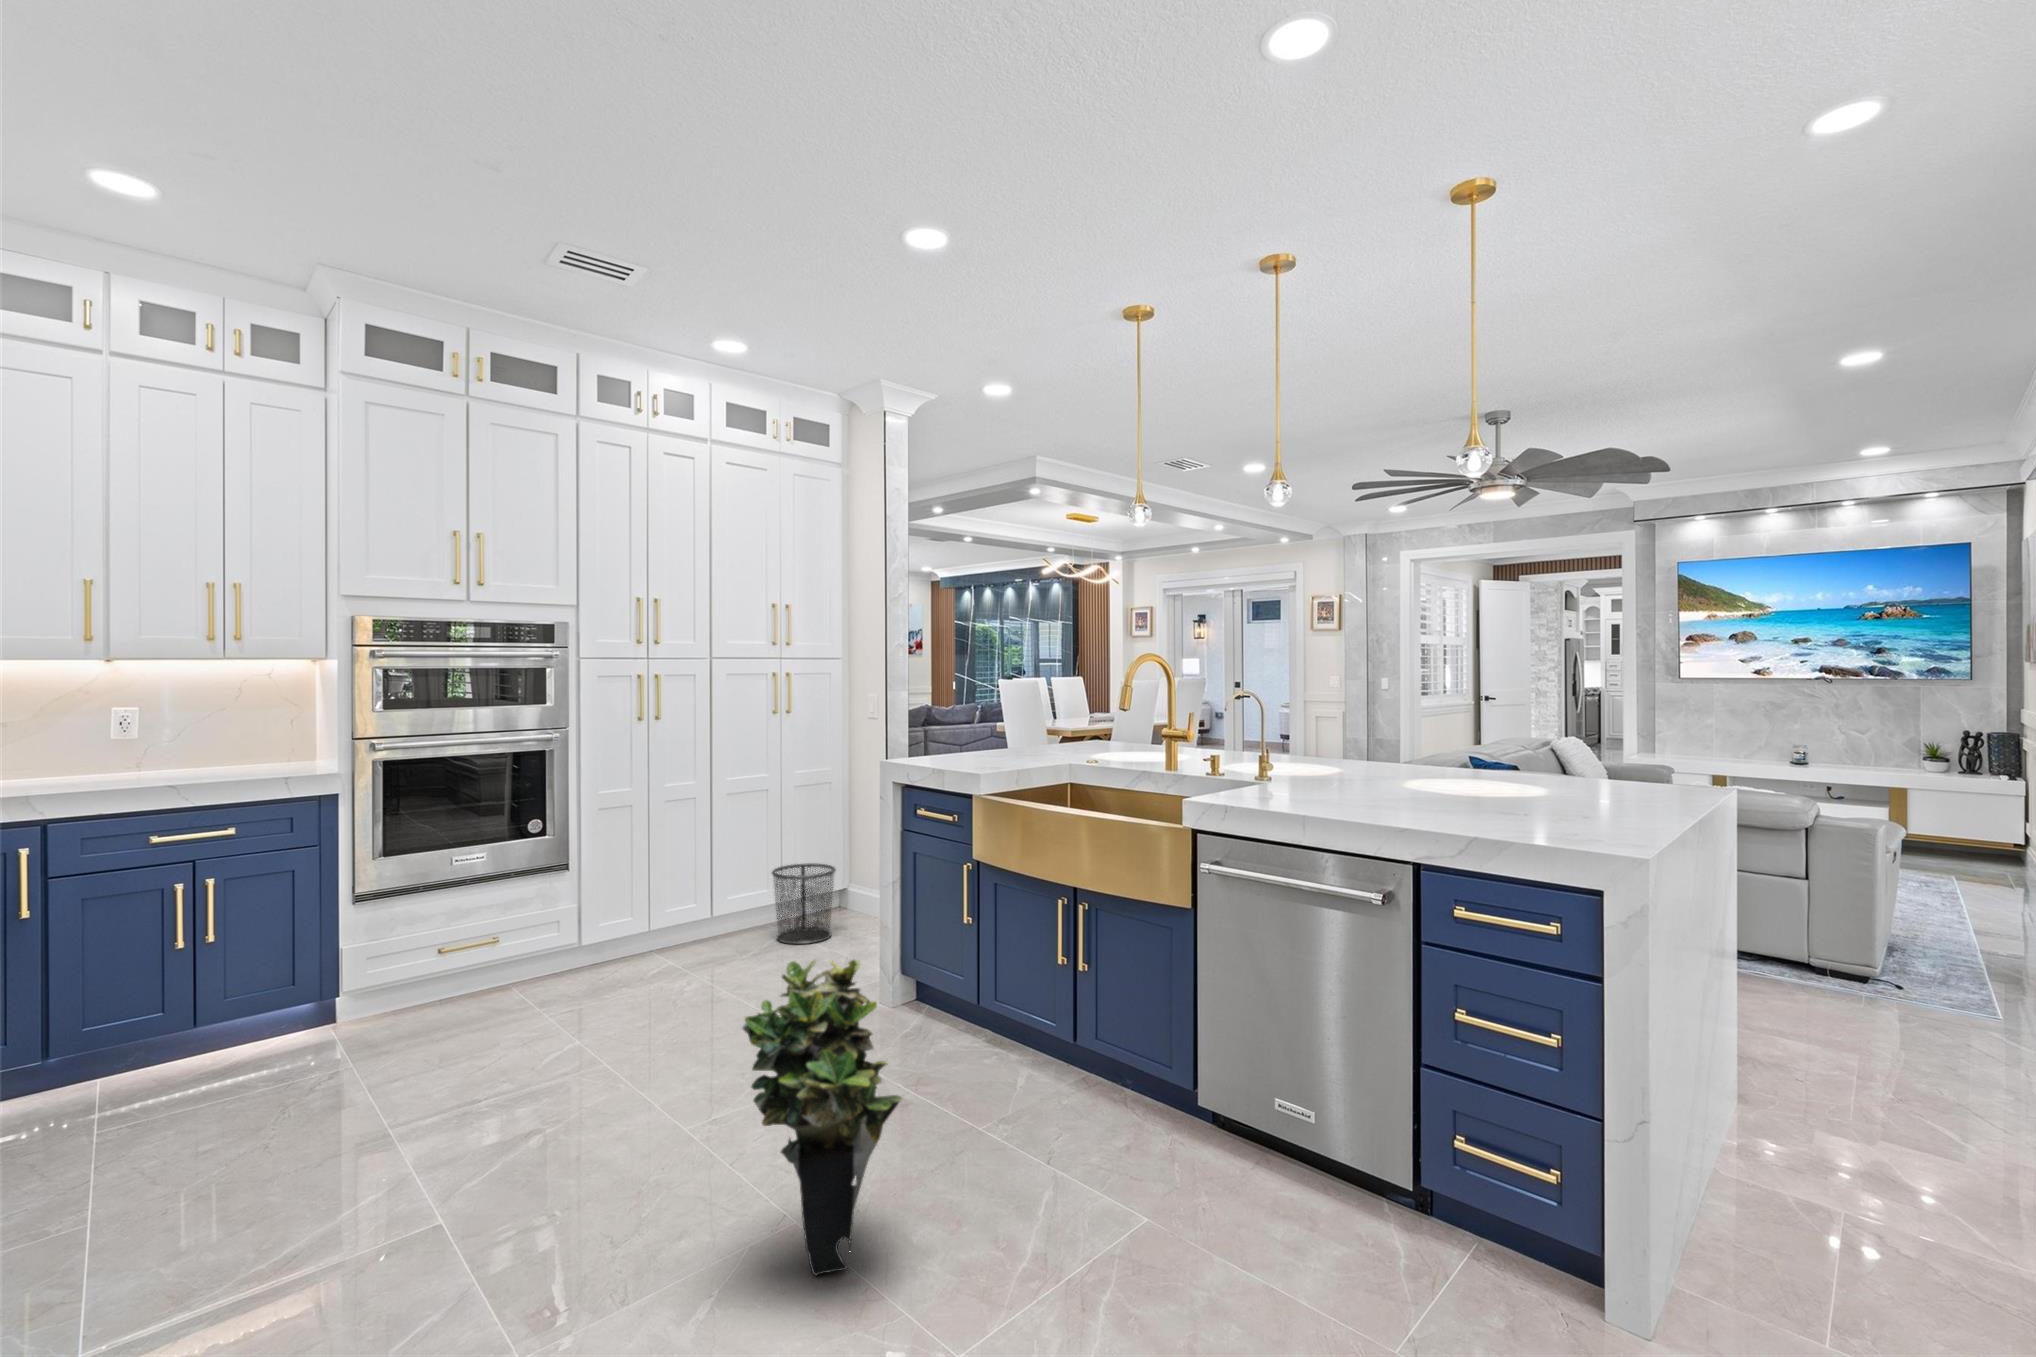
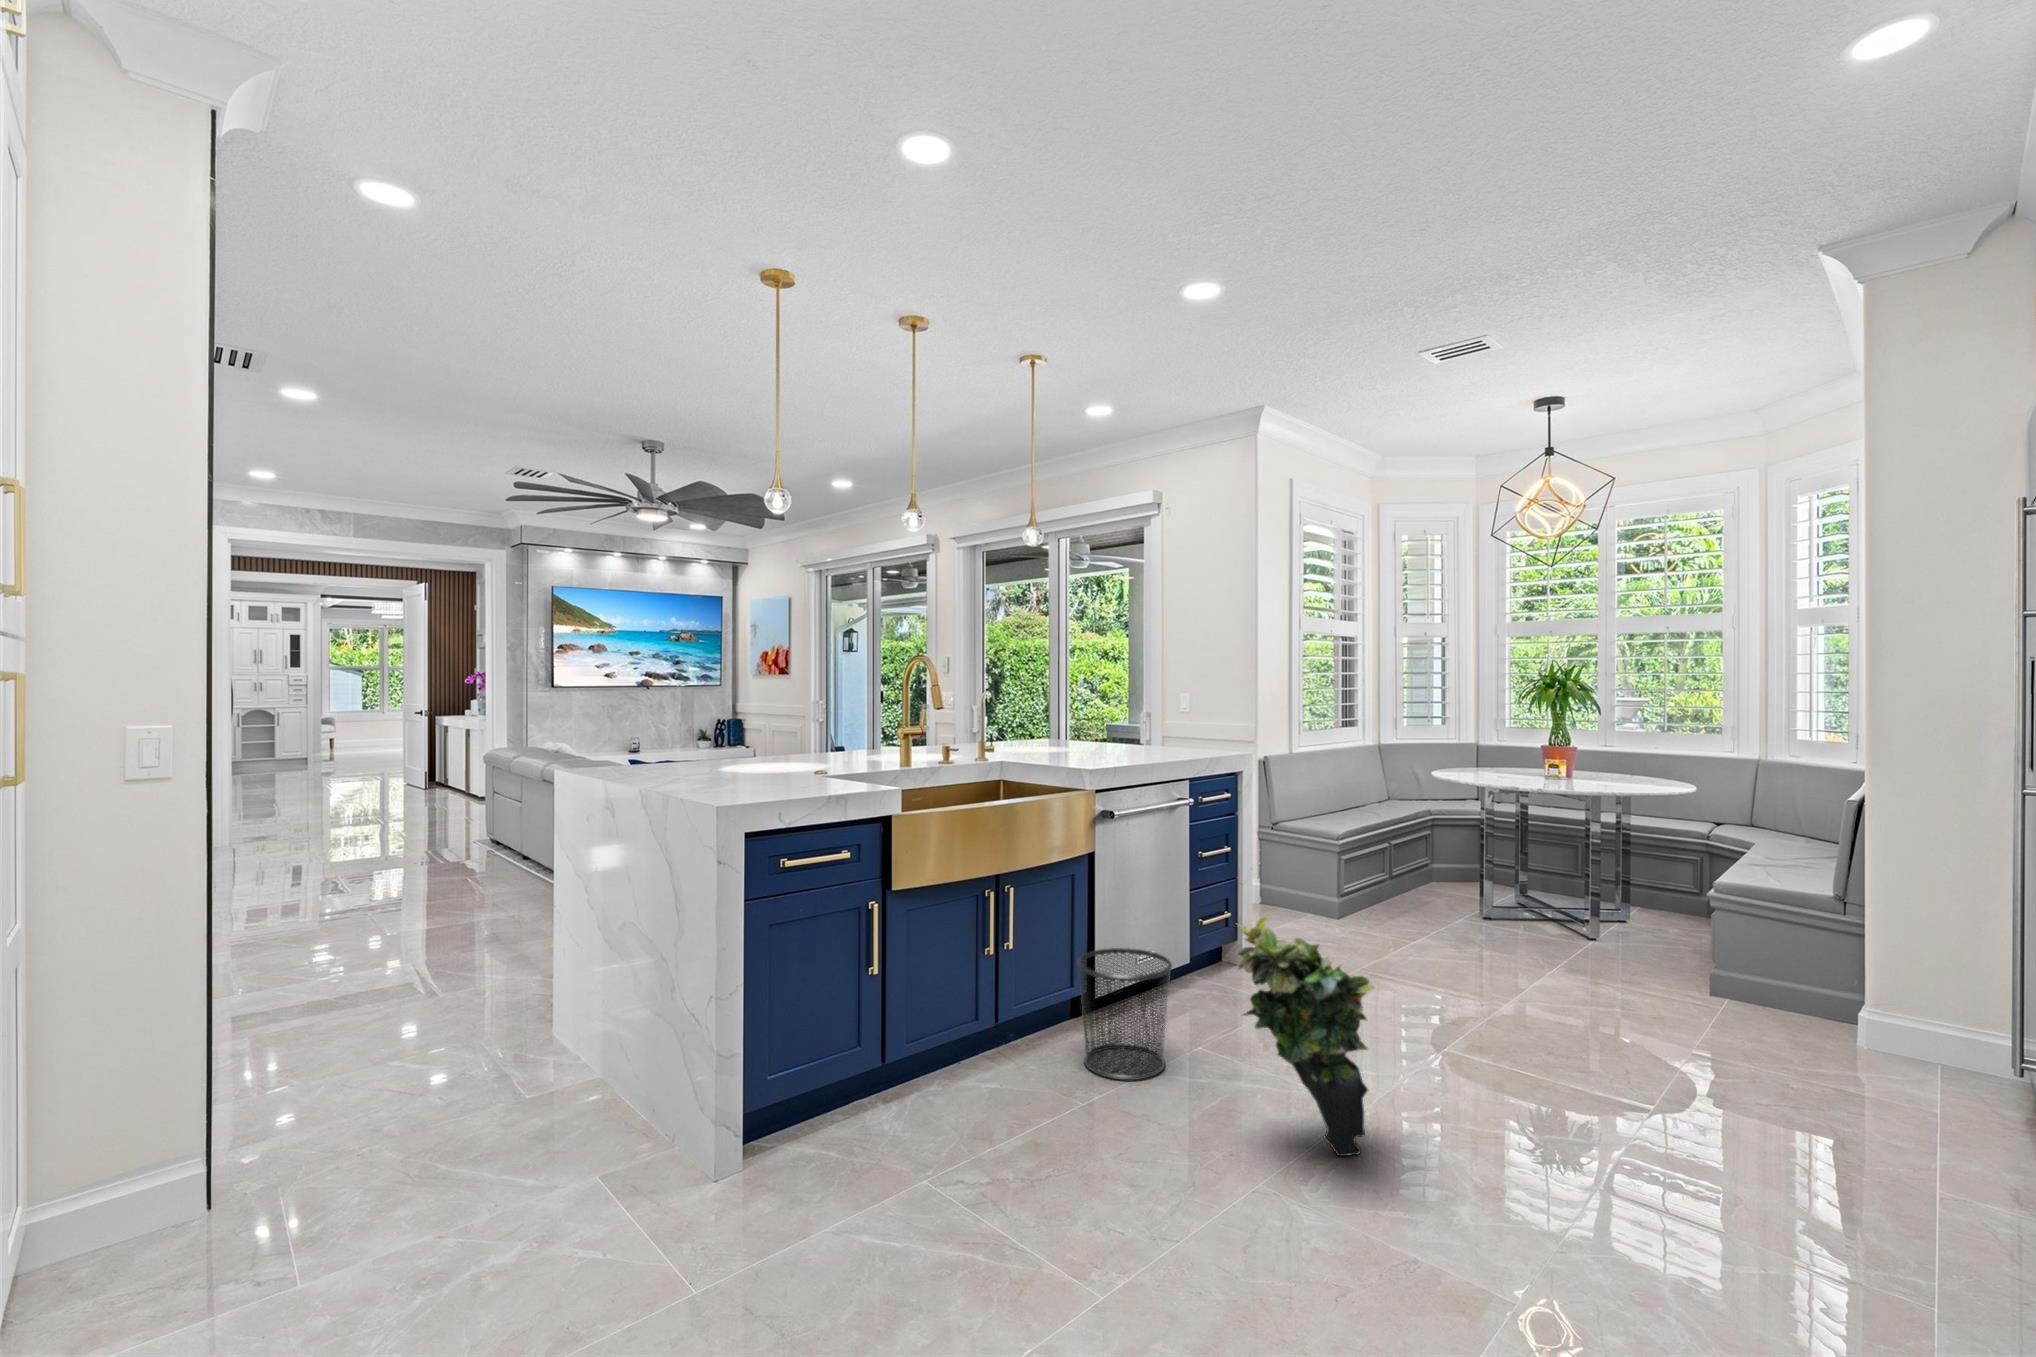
waste bin: present [772,863,836,944] -> present [1077,948,1172,1080]

